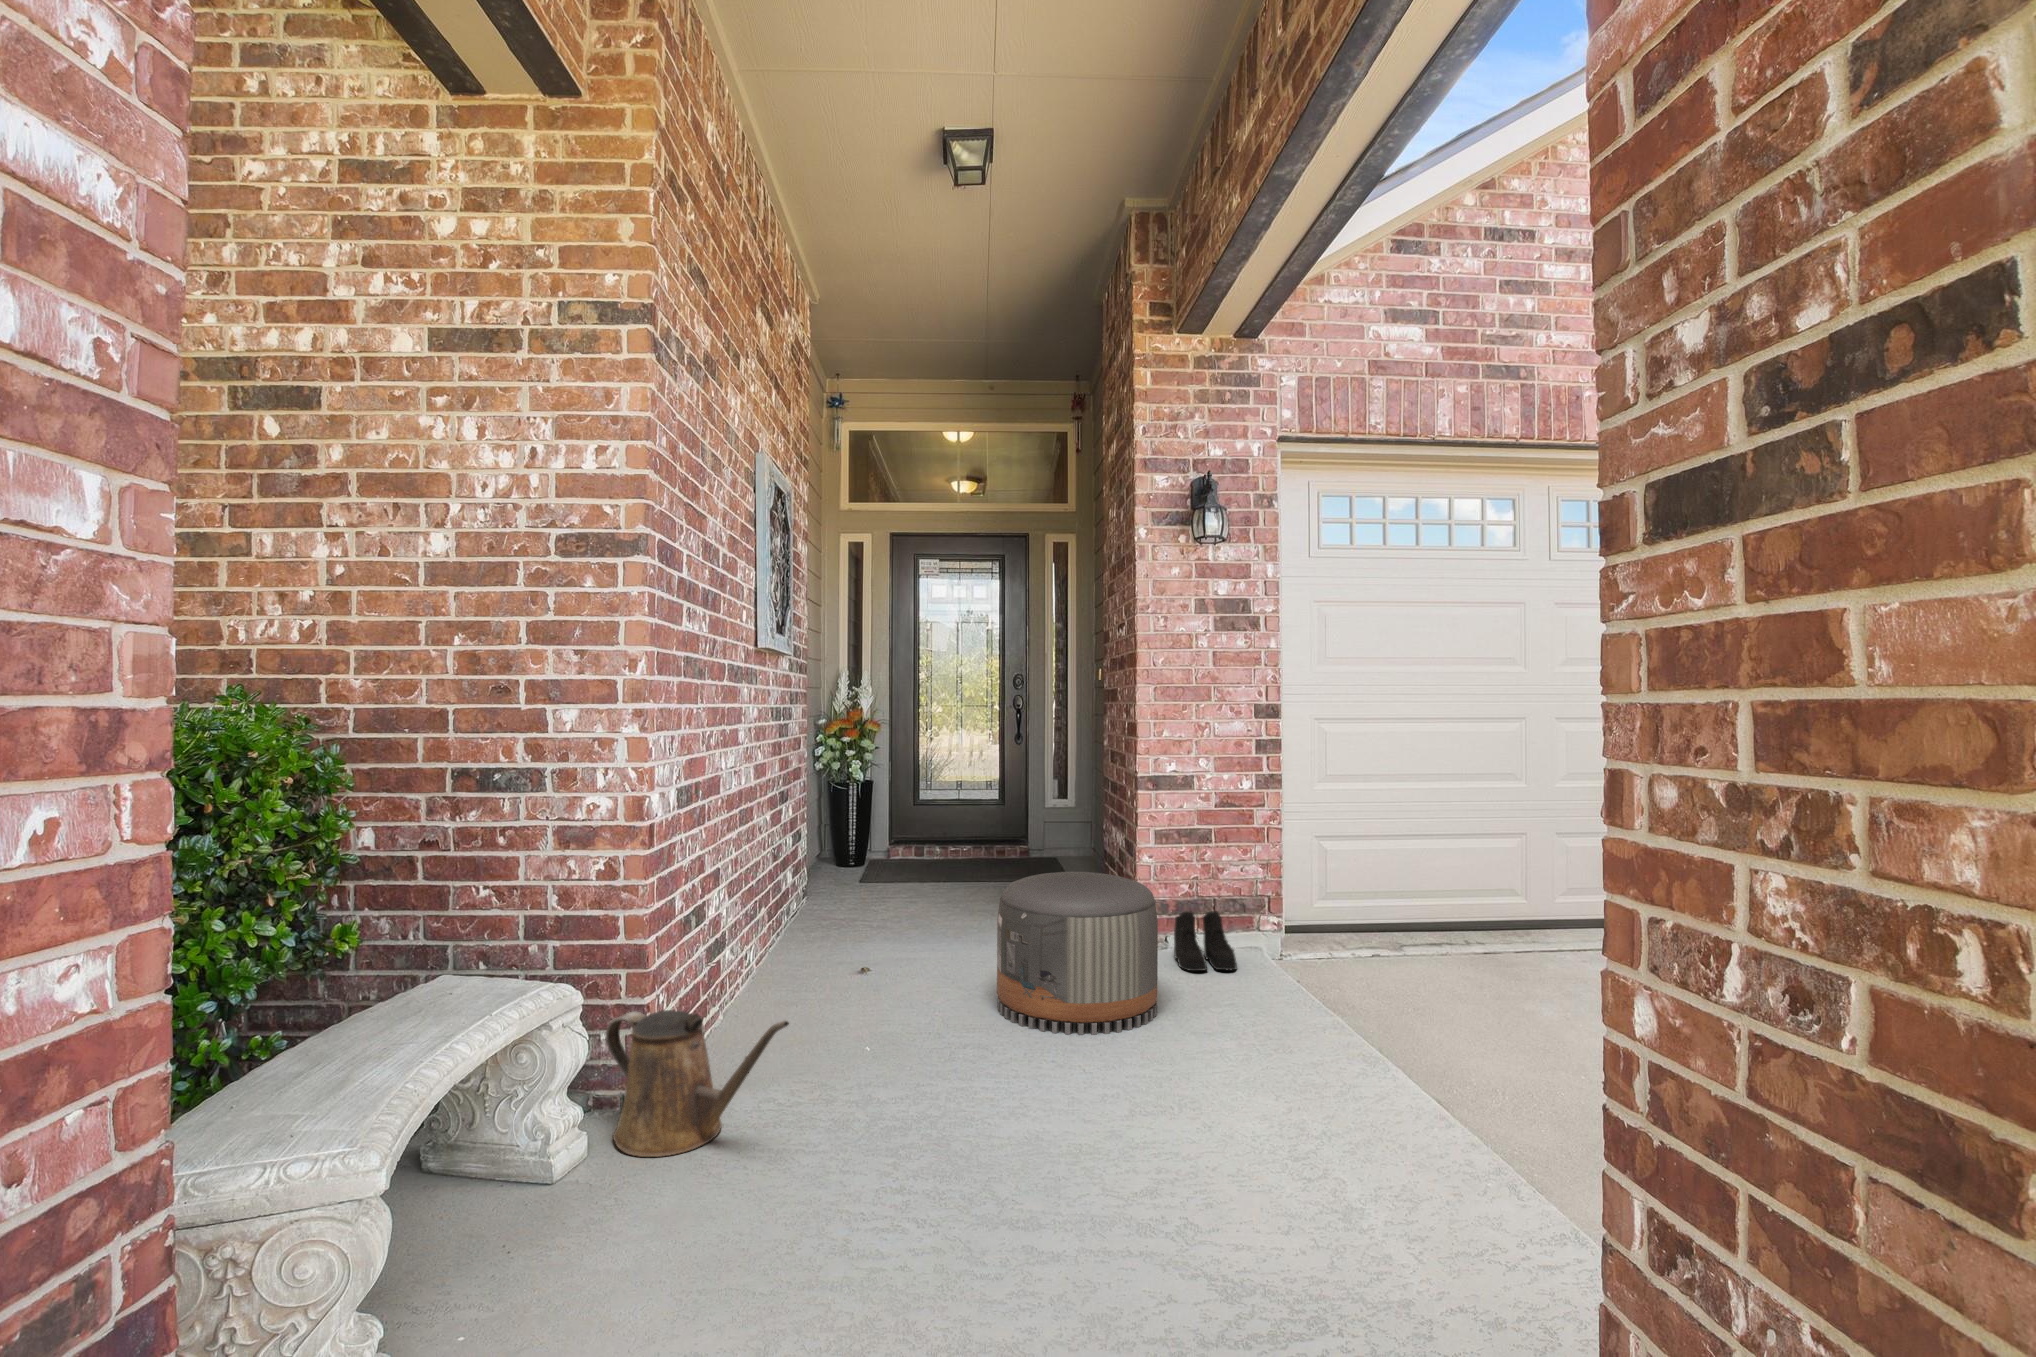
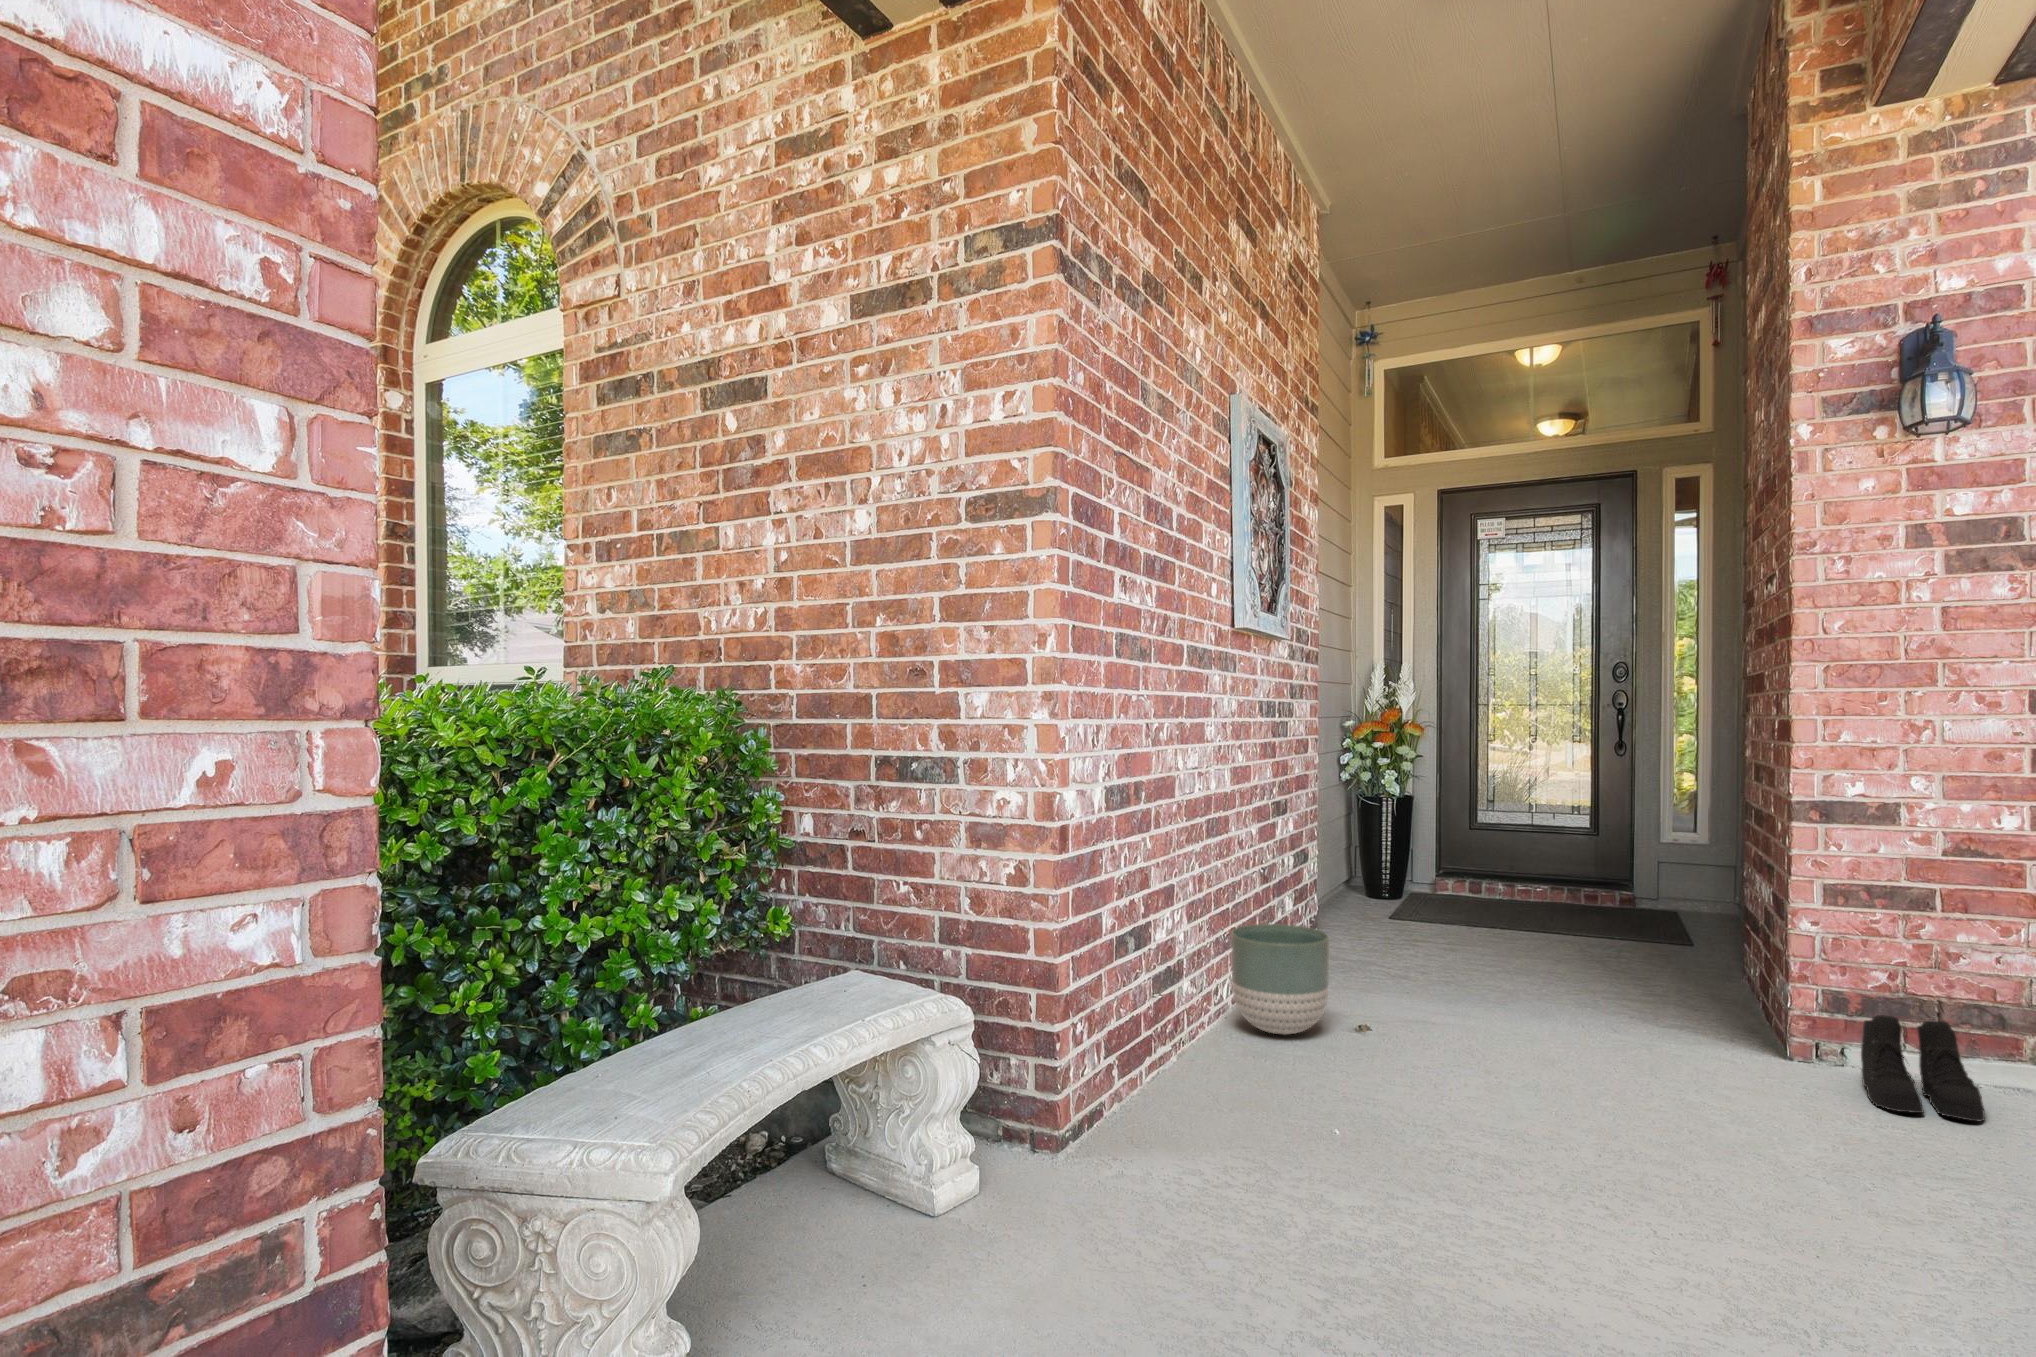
pouf: present [997,872,1158,1035] -> none [1540,933,1813,1184]
planter: none [759,892,838,982] -> present [1231,924,1329,1035]
watering can: present [606,1010,789,1157] -> none [1013,1040,1197,1219]

